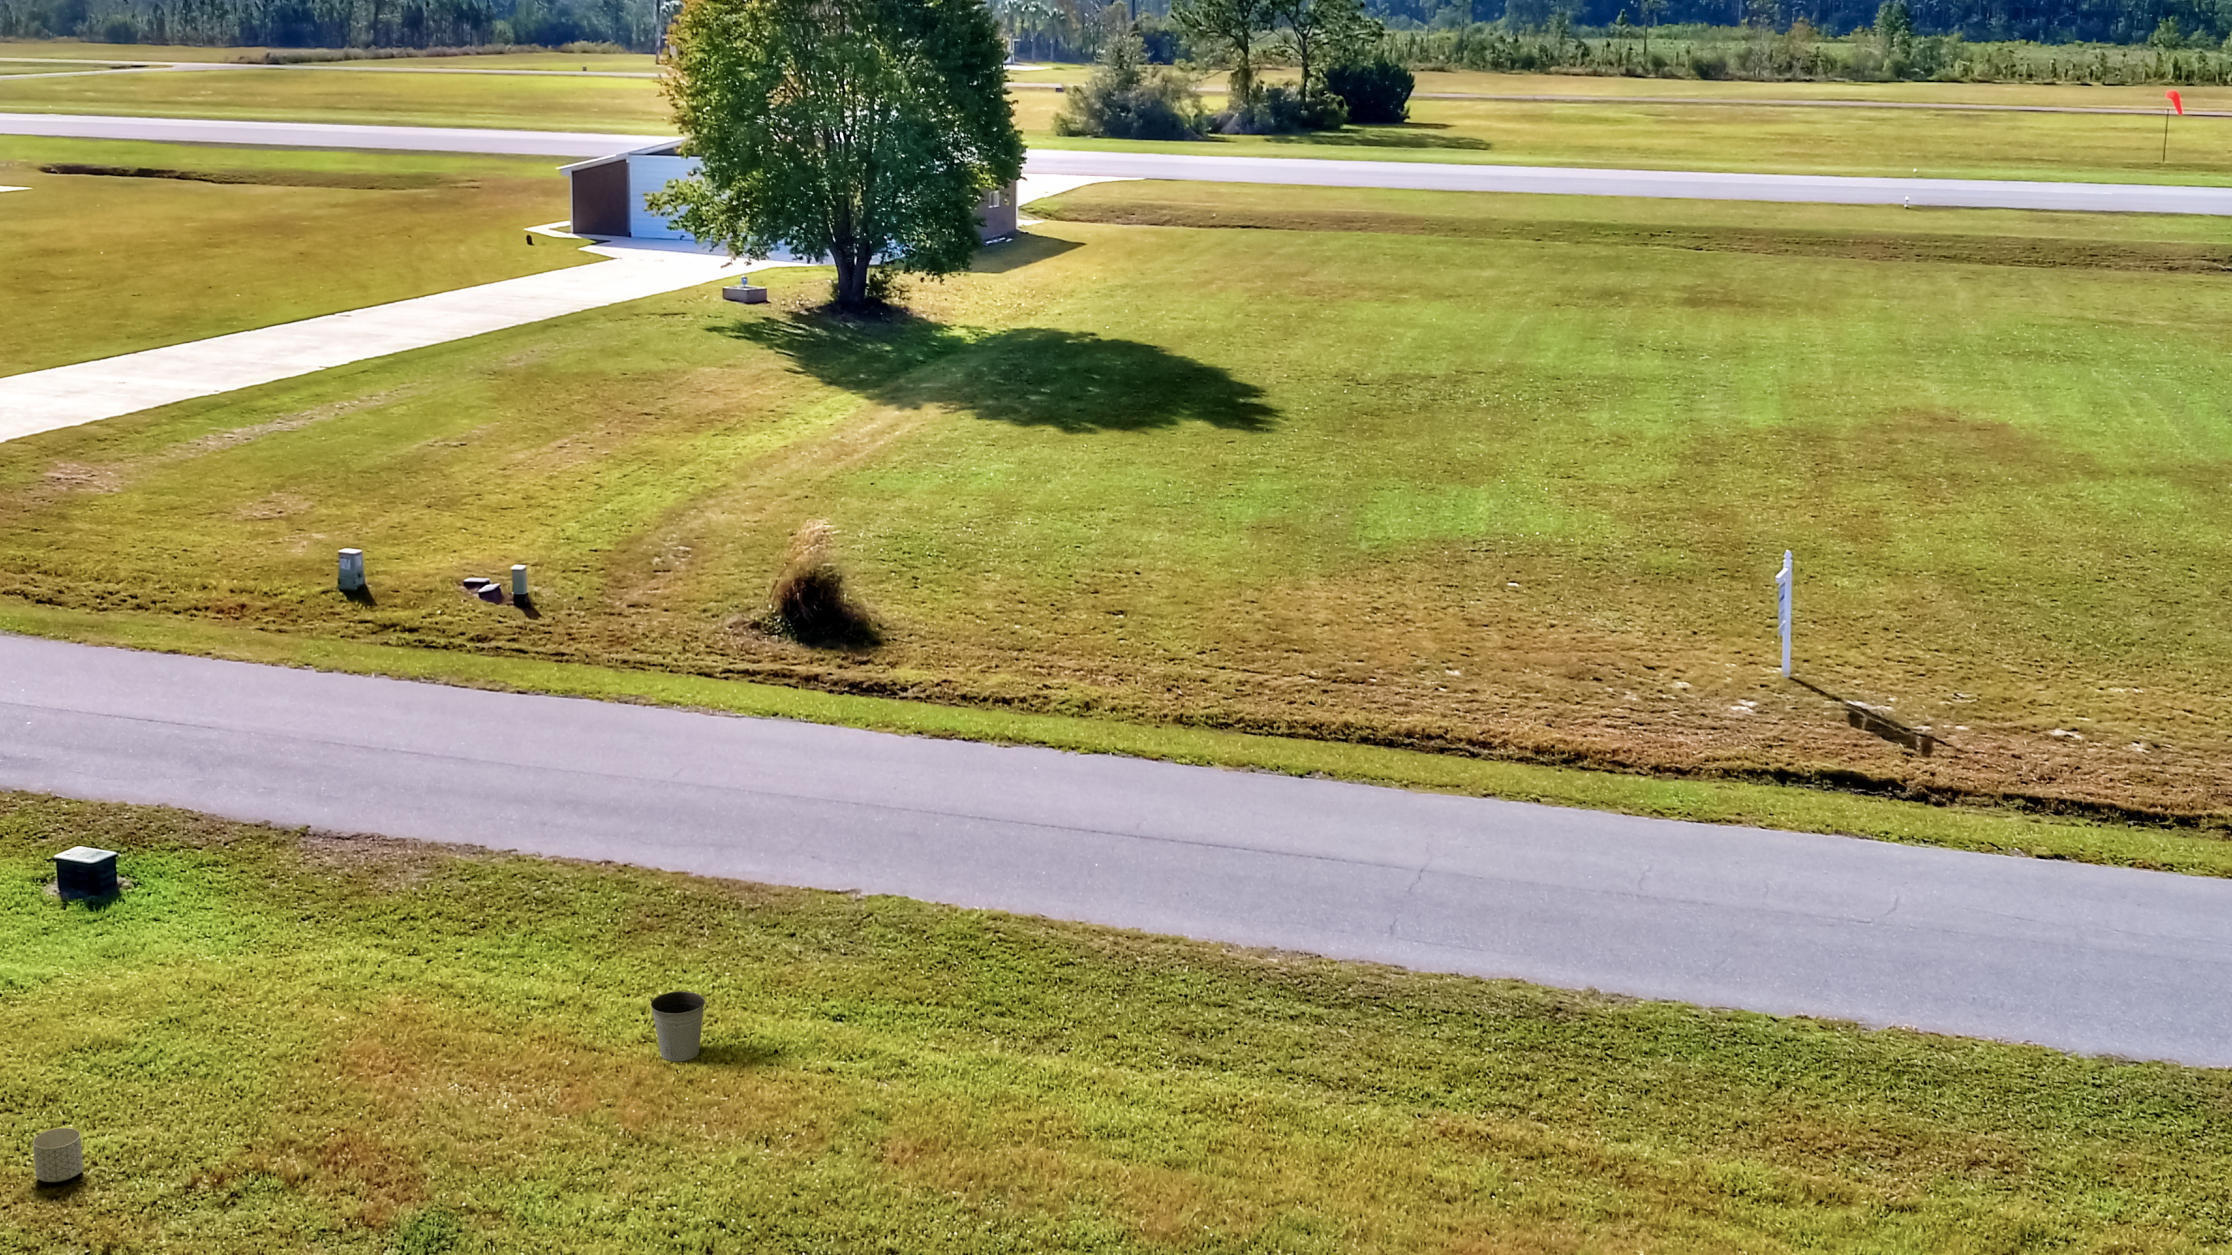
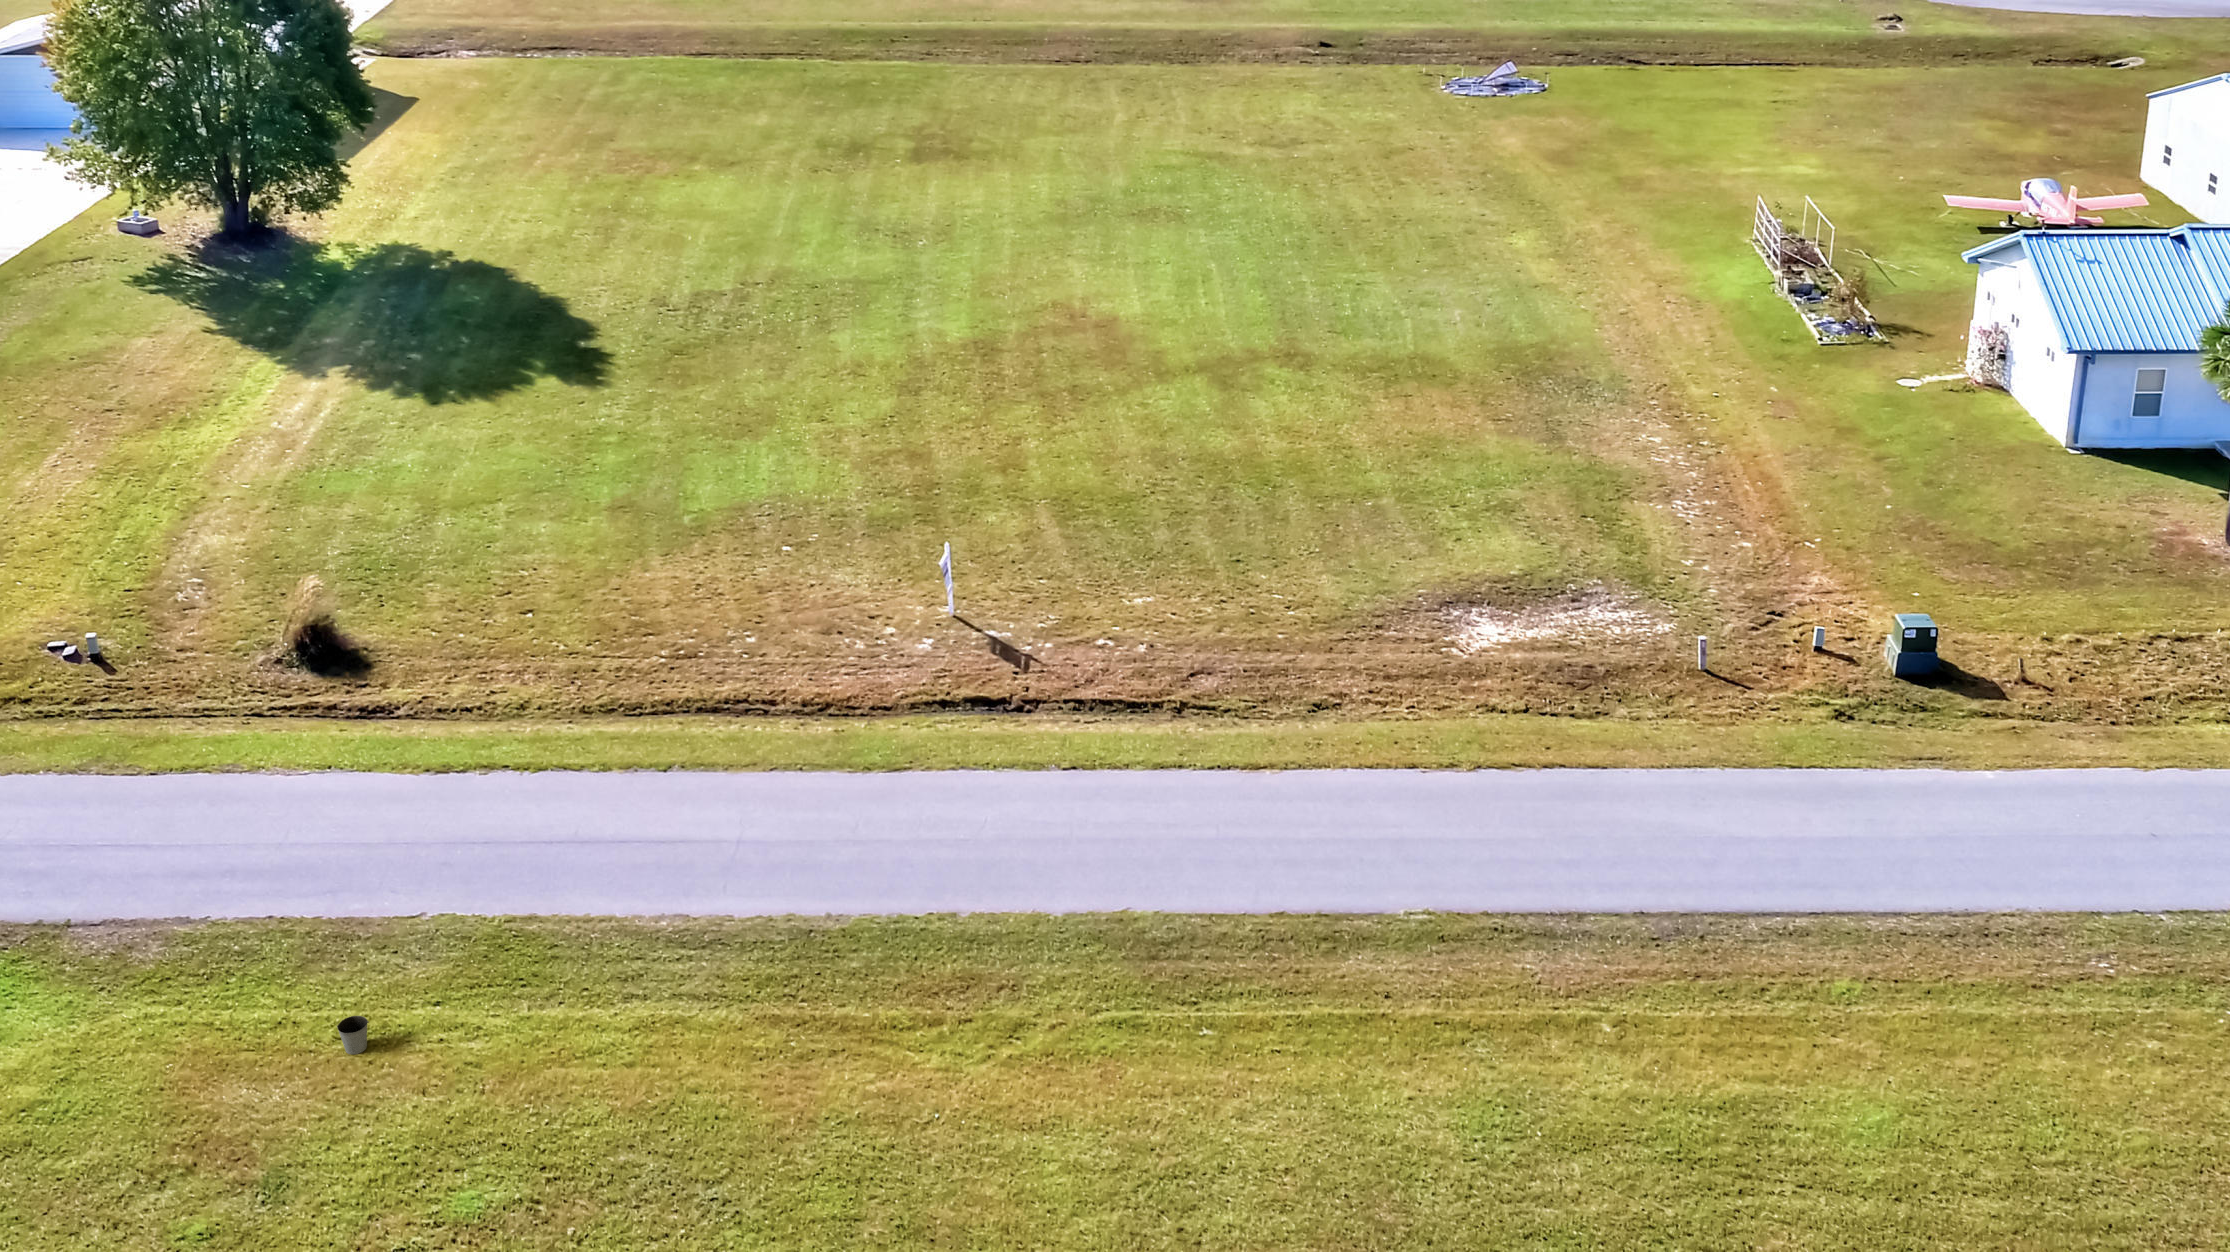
planter: present [33,1128,83,1182] -> none [18,1183,47,1214]

